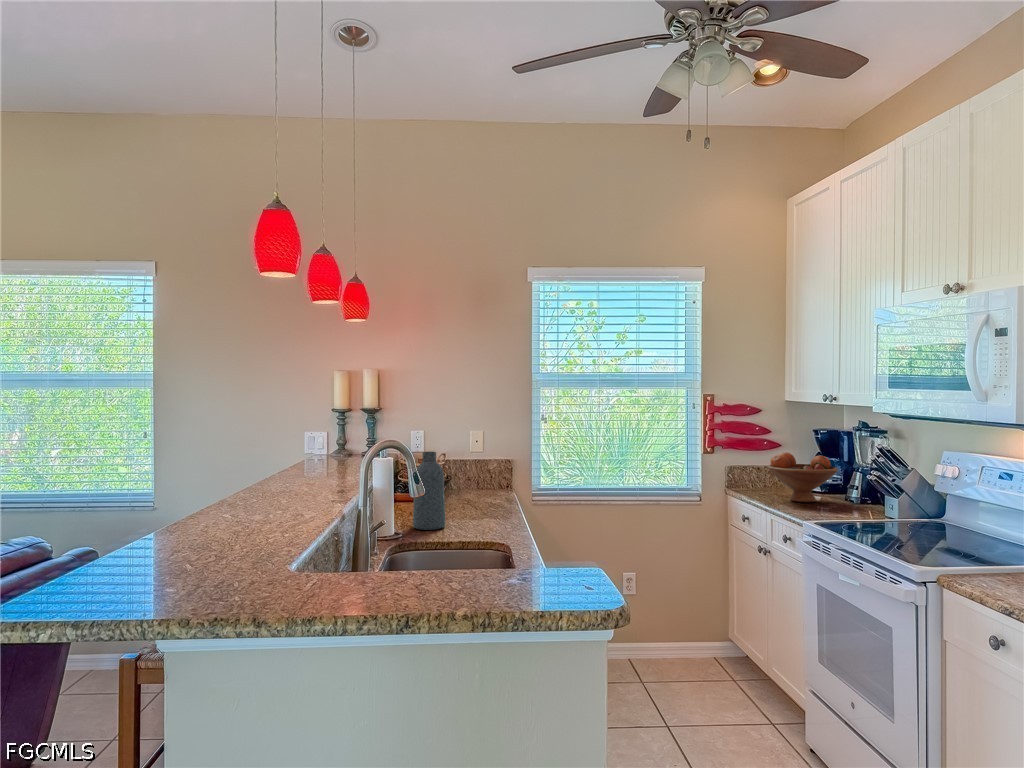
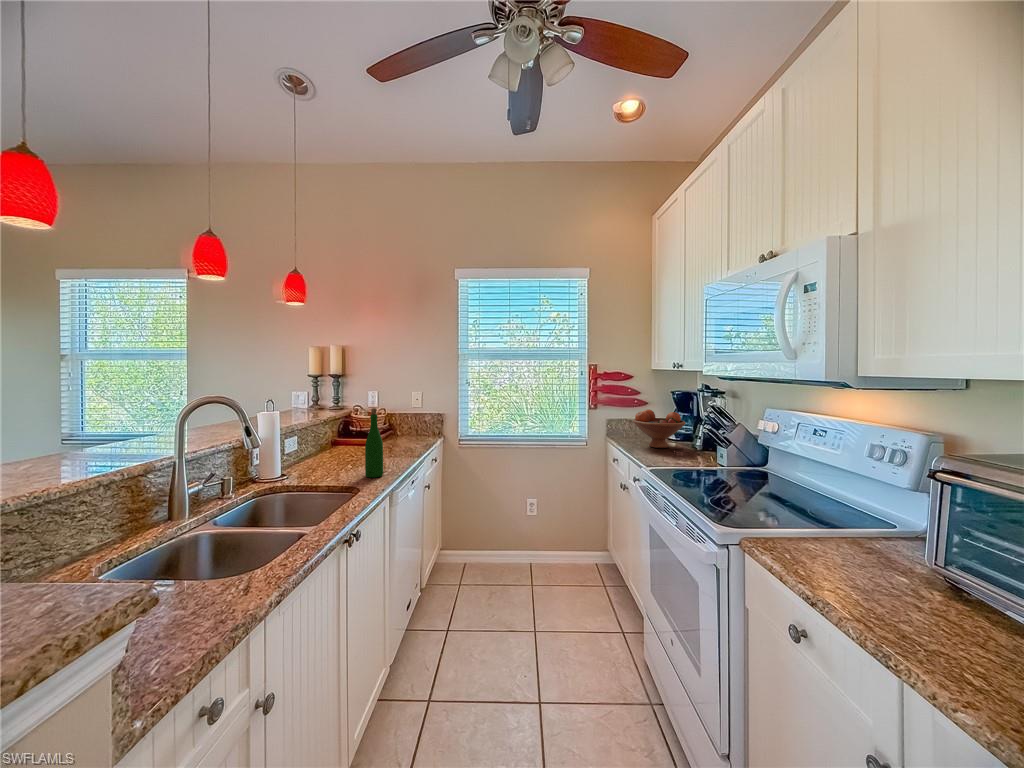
wine bottle: none [461,448,481,532] -> present [365,408,383,478]
vase: present [413,452,445,530] -> none [328,411,357,476]

